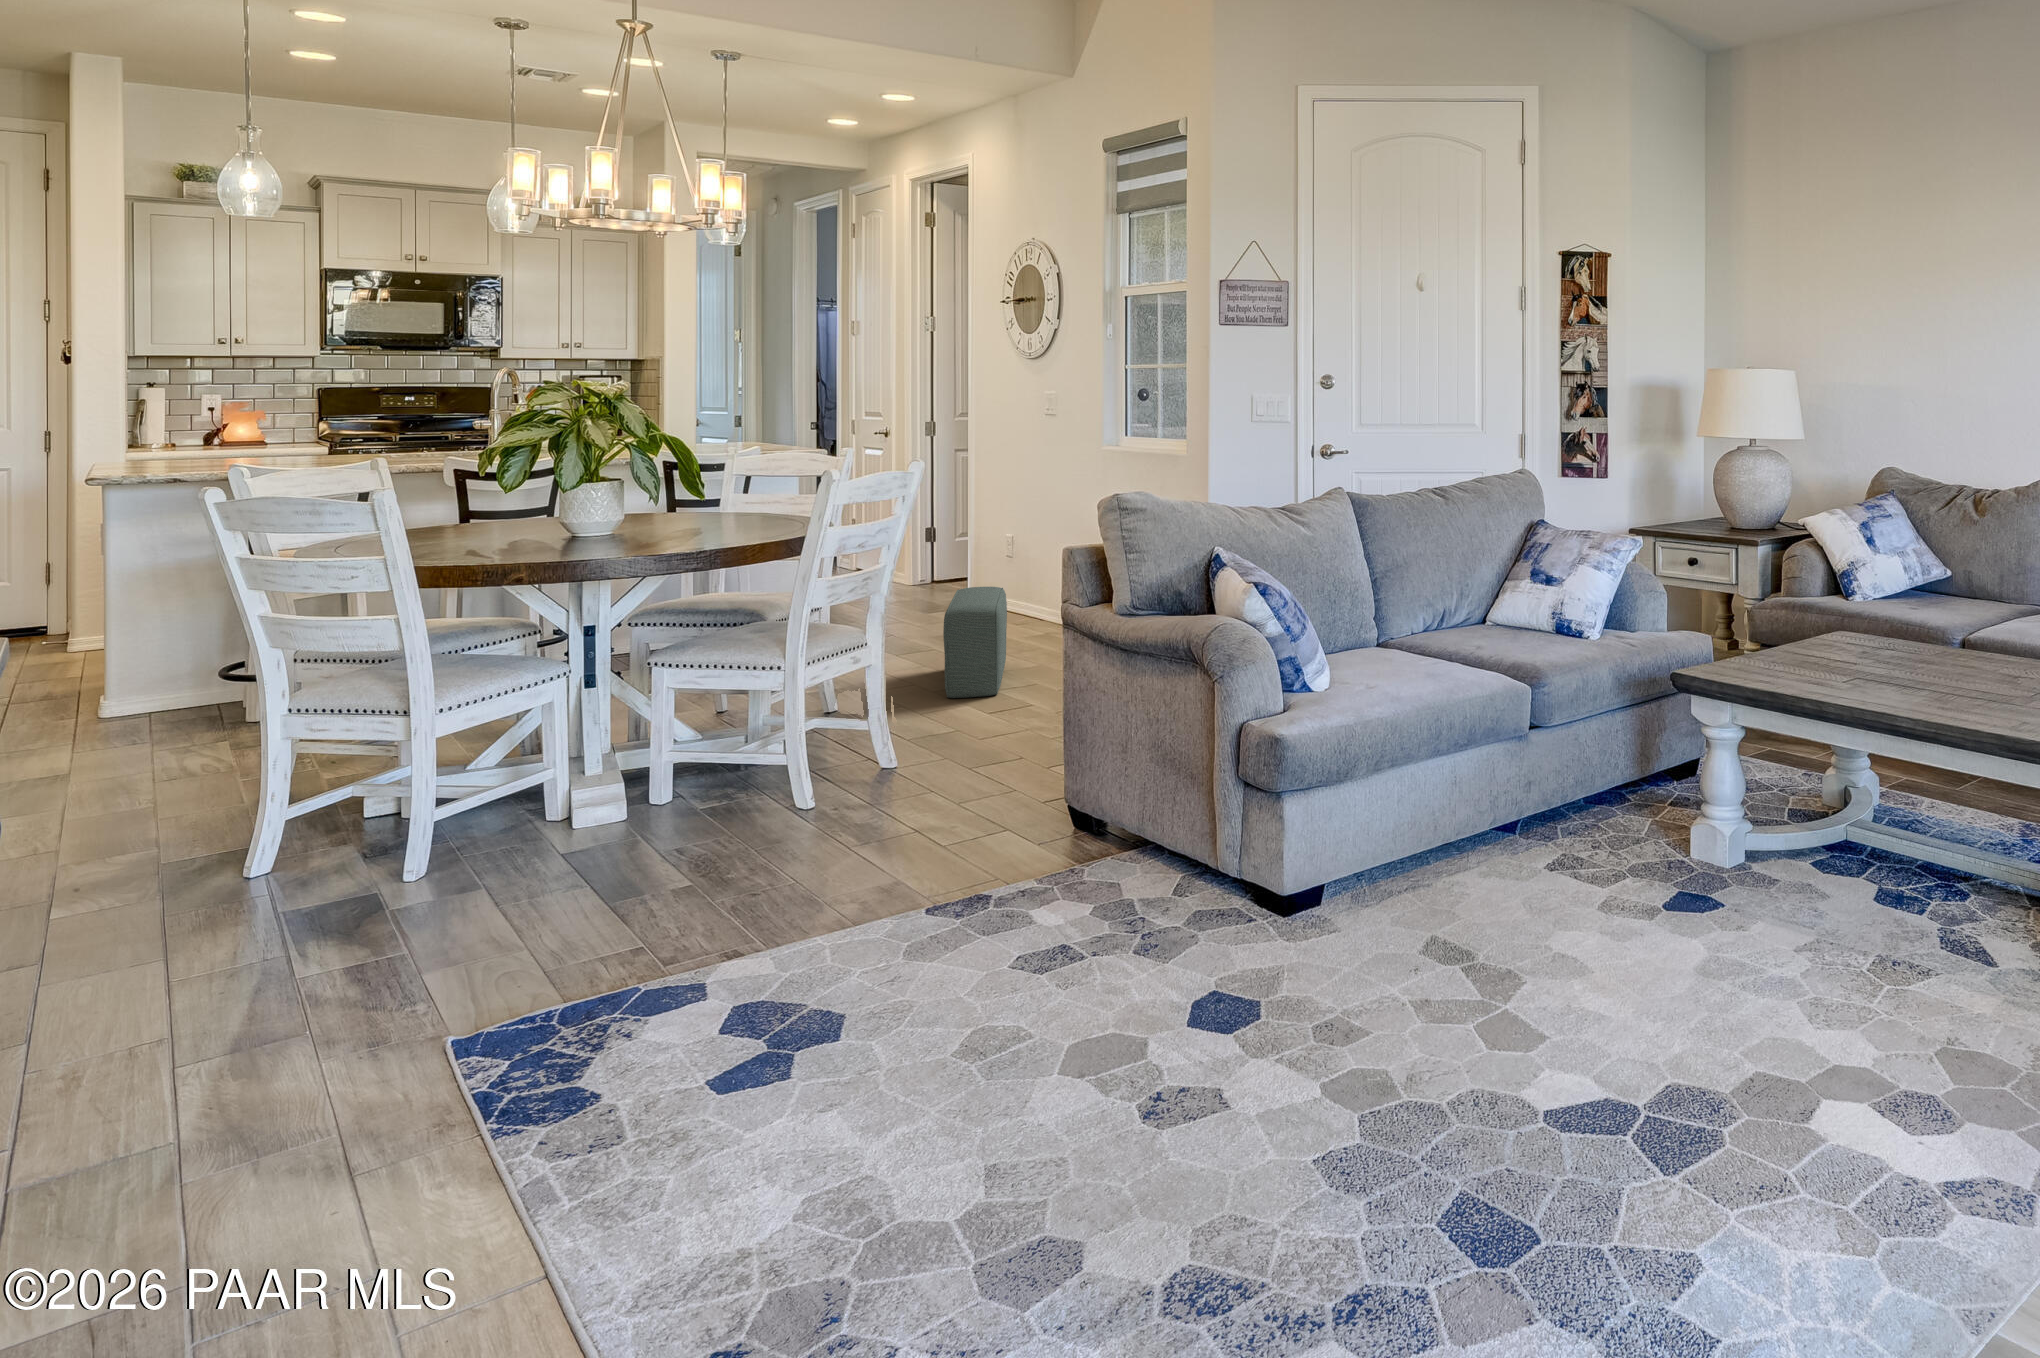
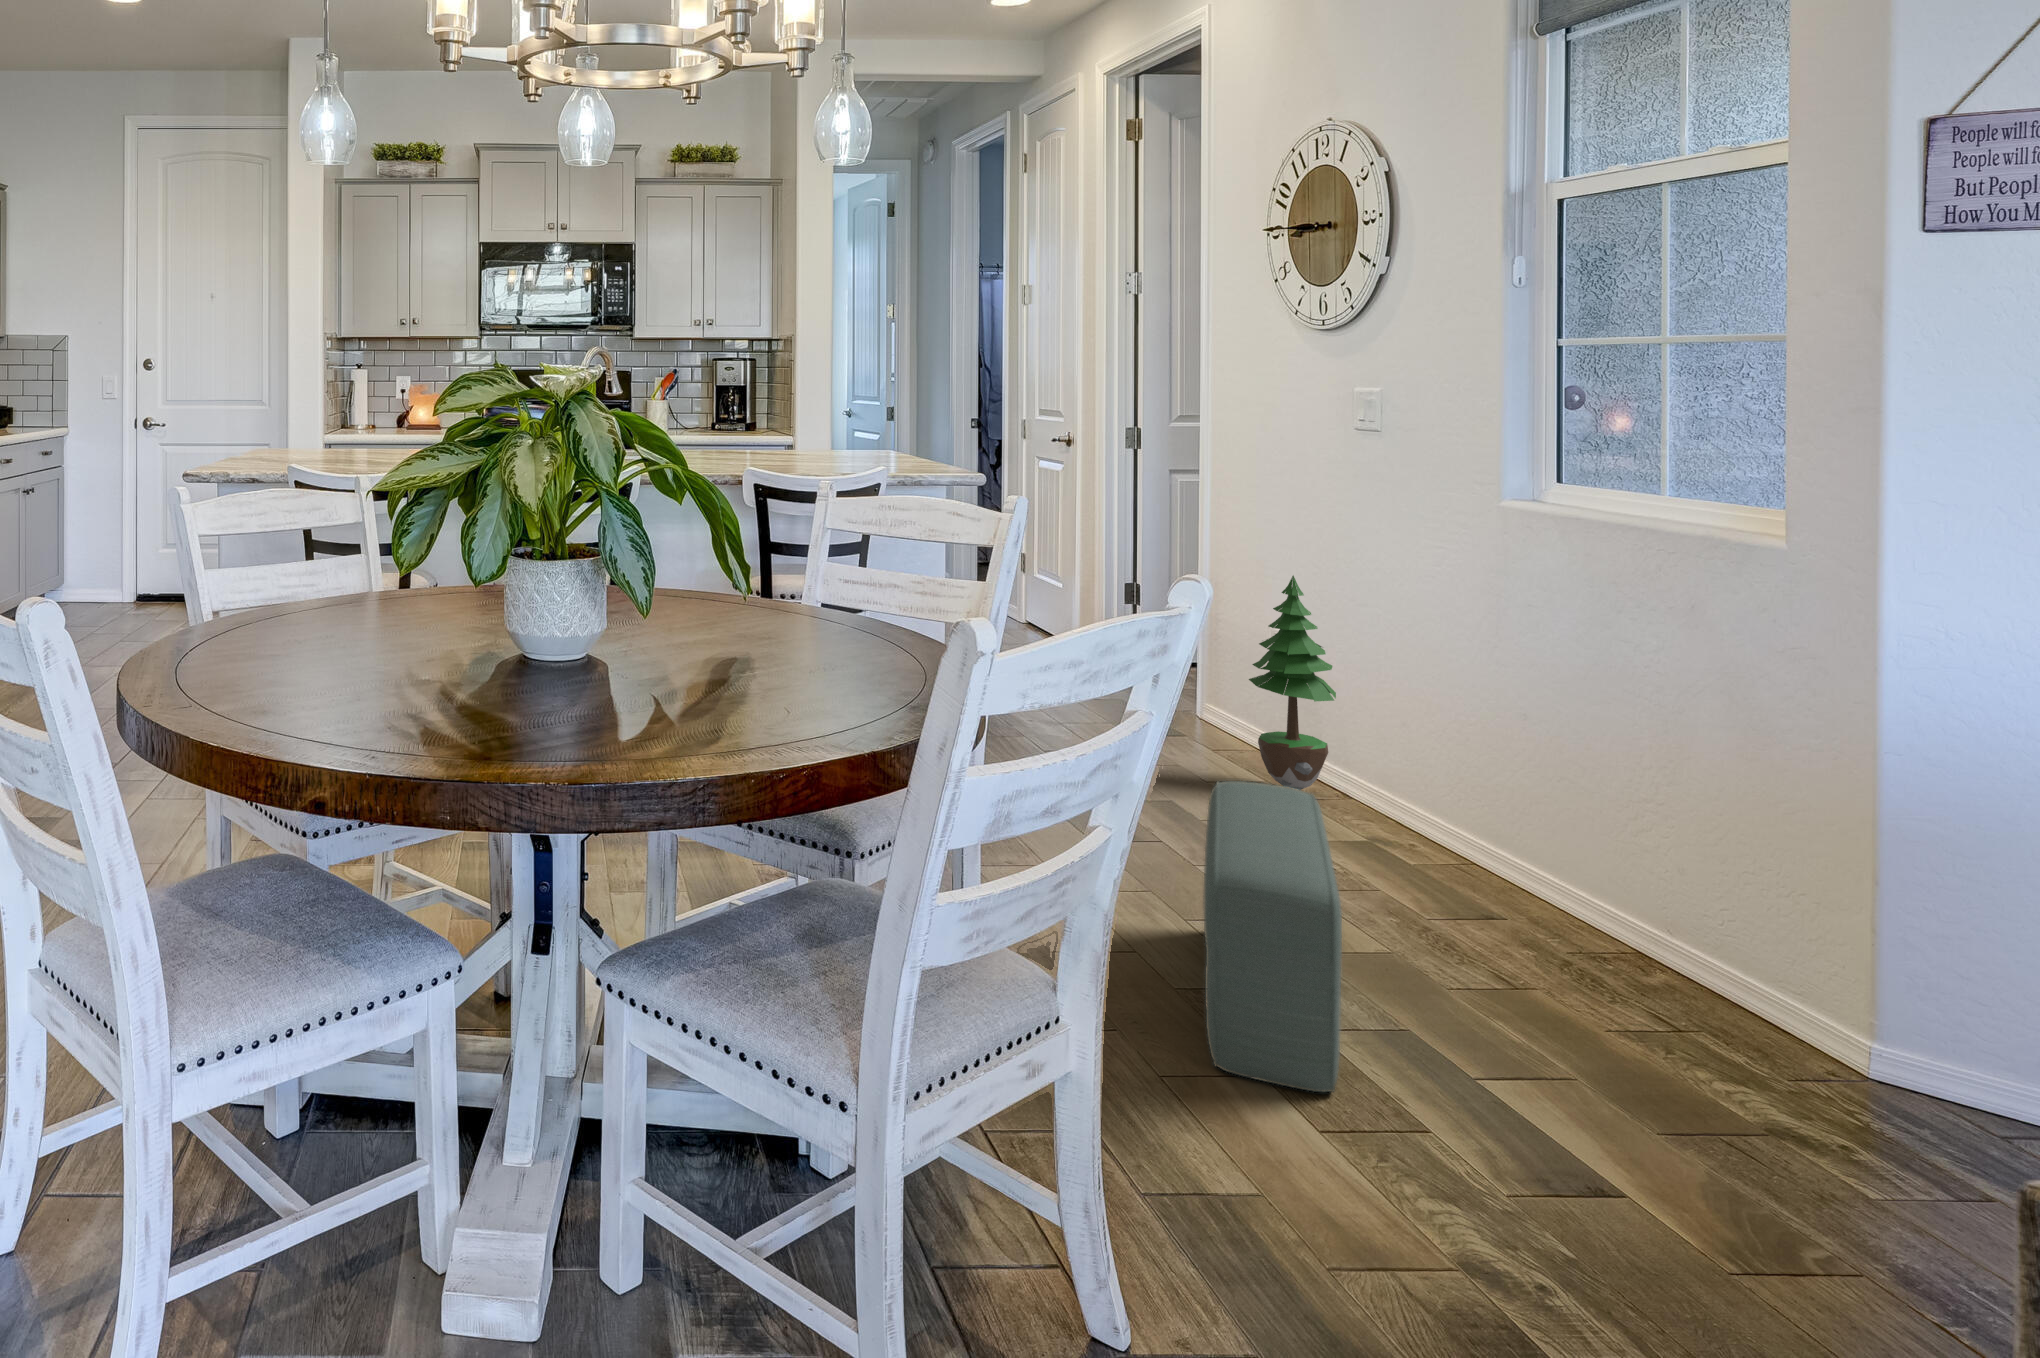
potted tree: none [991,498,1037,622] -> present [1249,576,1336,790]

